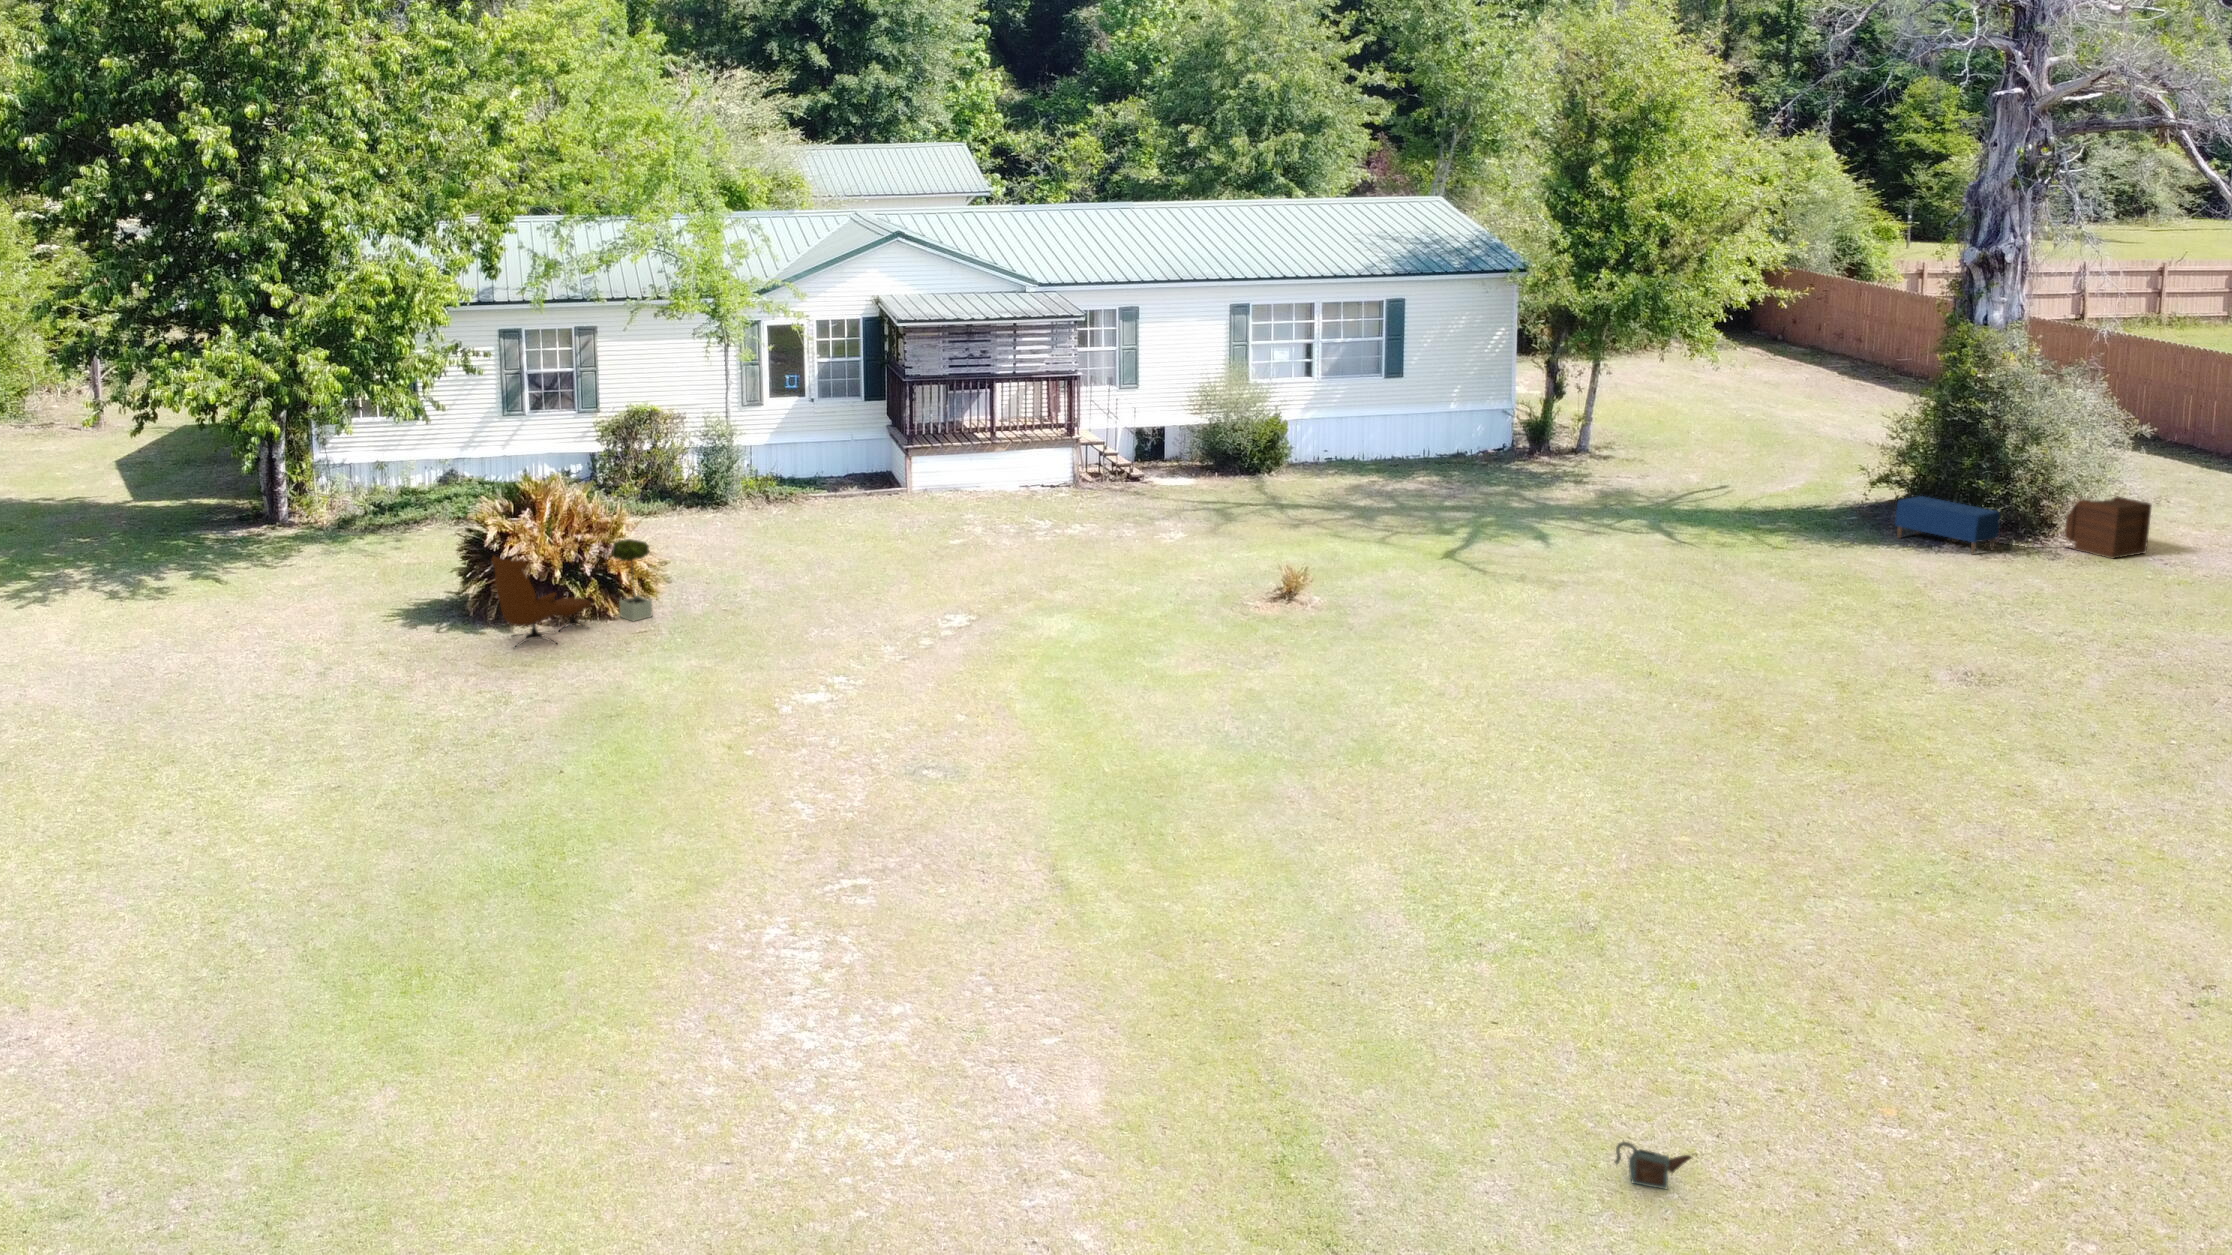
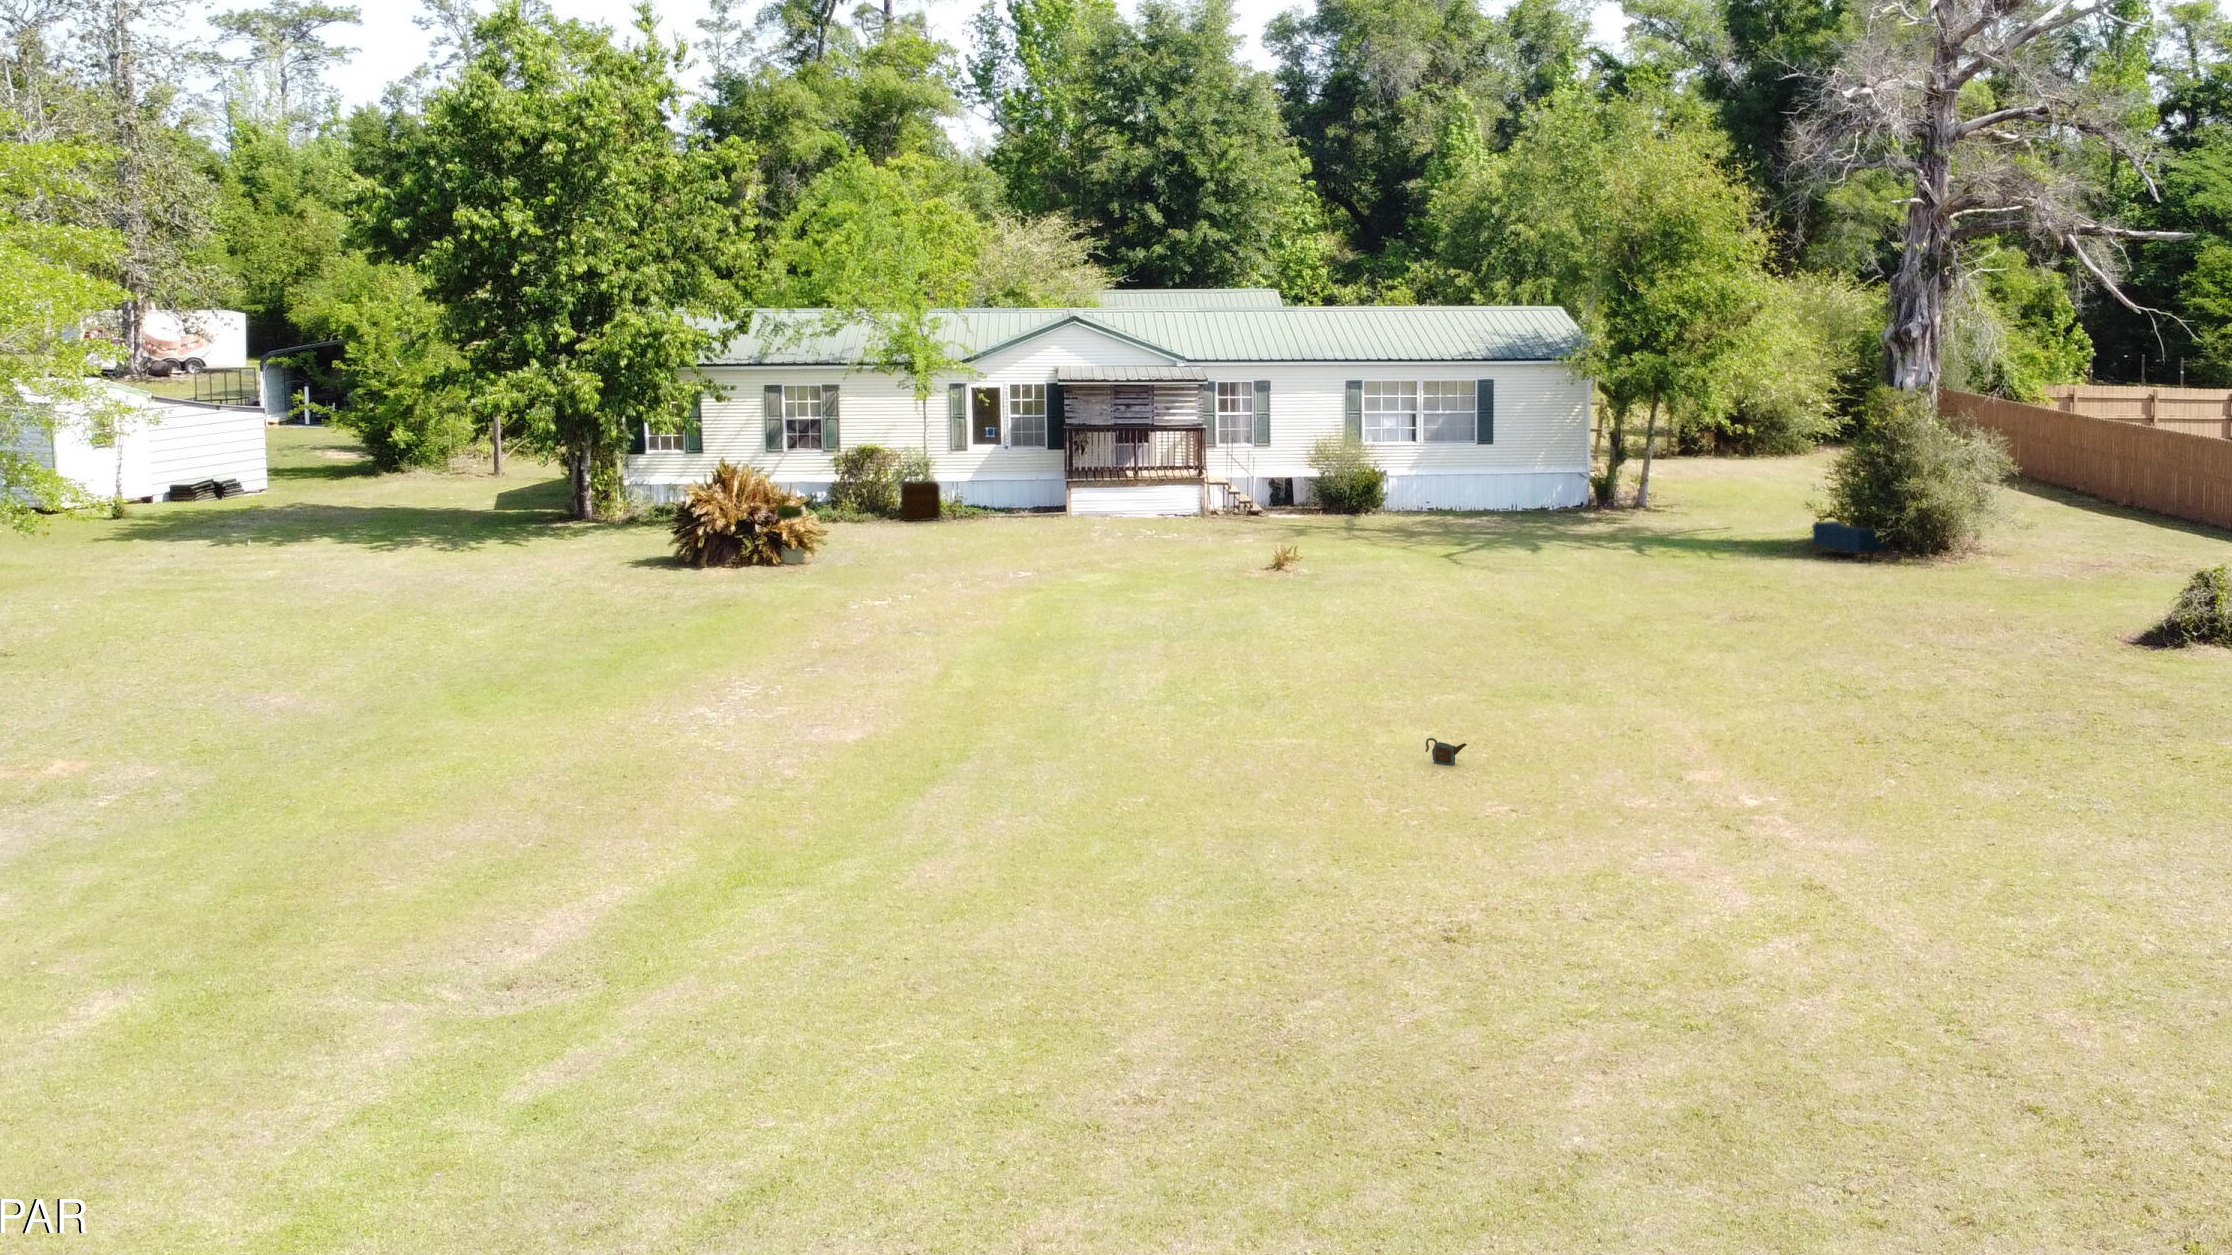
wooden crate: present [2065,496,2152,558] -> present [901,481,941,521]
lounge chair: present [492,556,592,644] -> none [682,505,760,572]
watering can: present [1615,1142,1692,1189] -> present [1425,738,1467,765]

